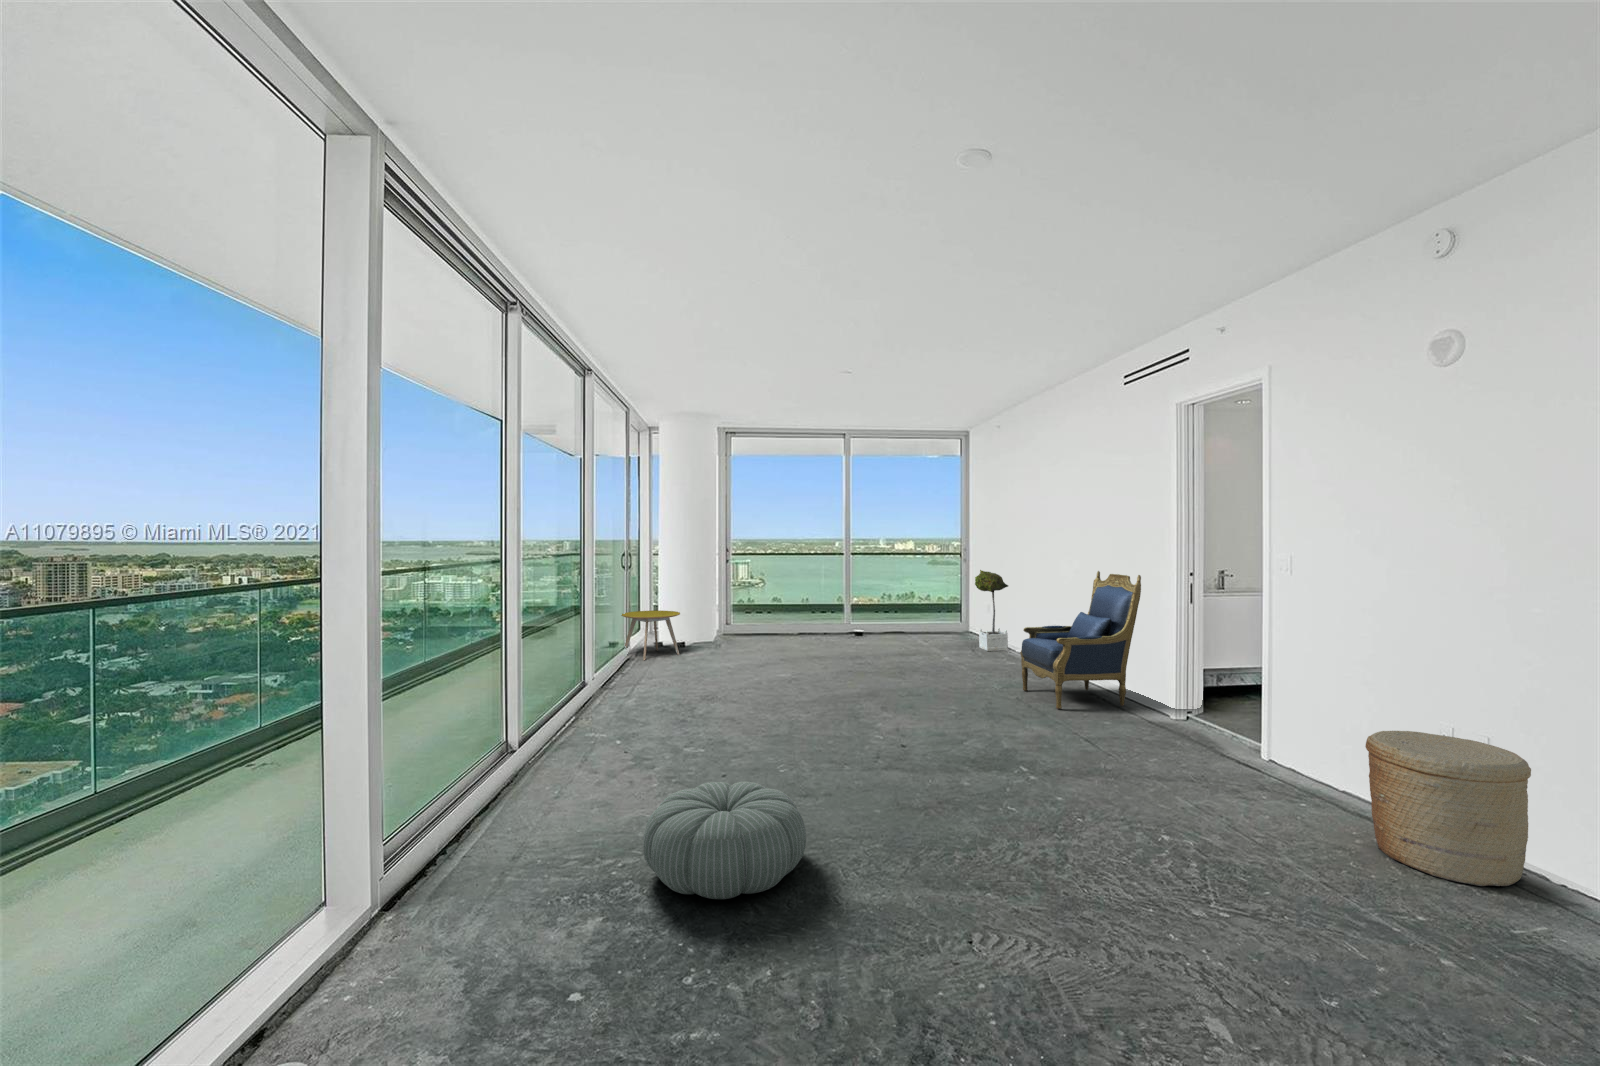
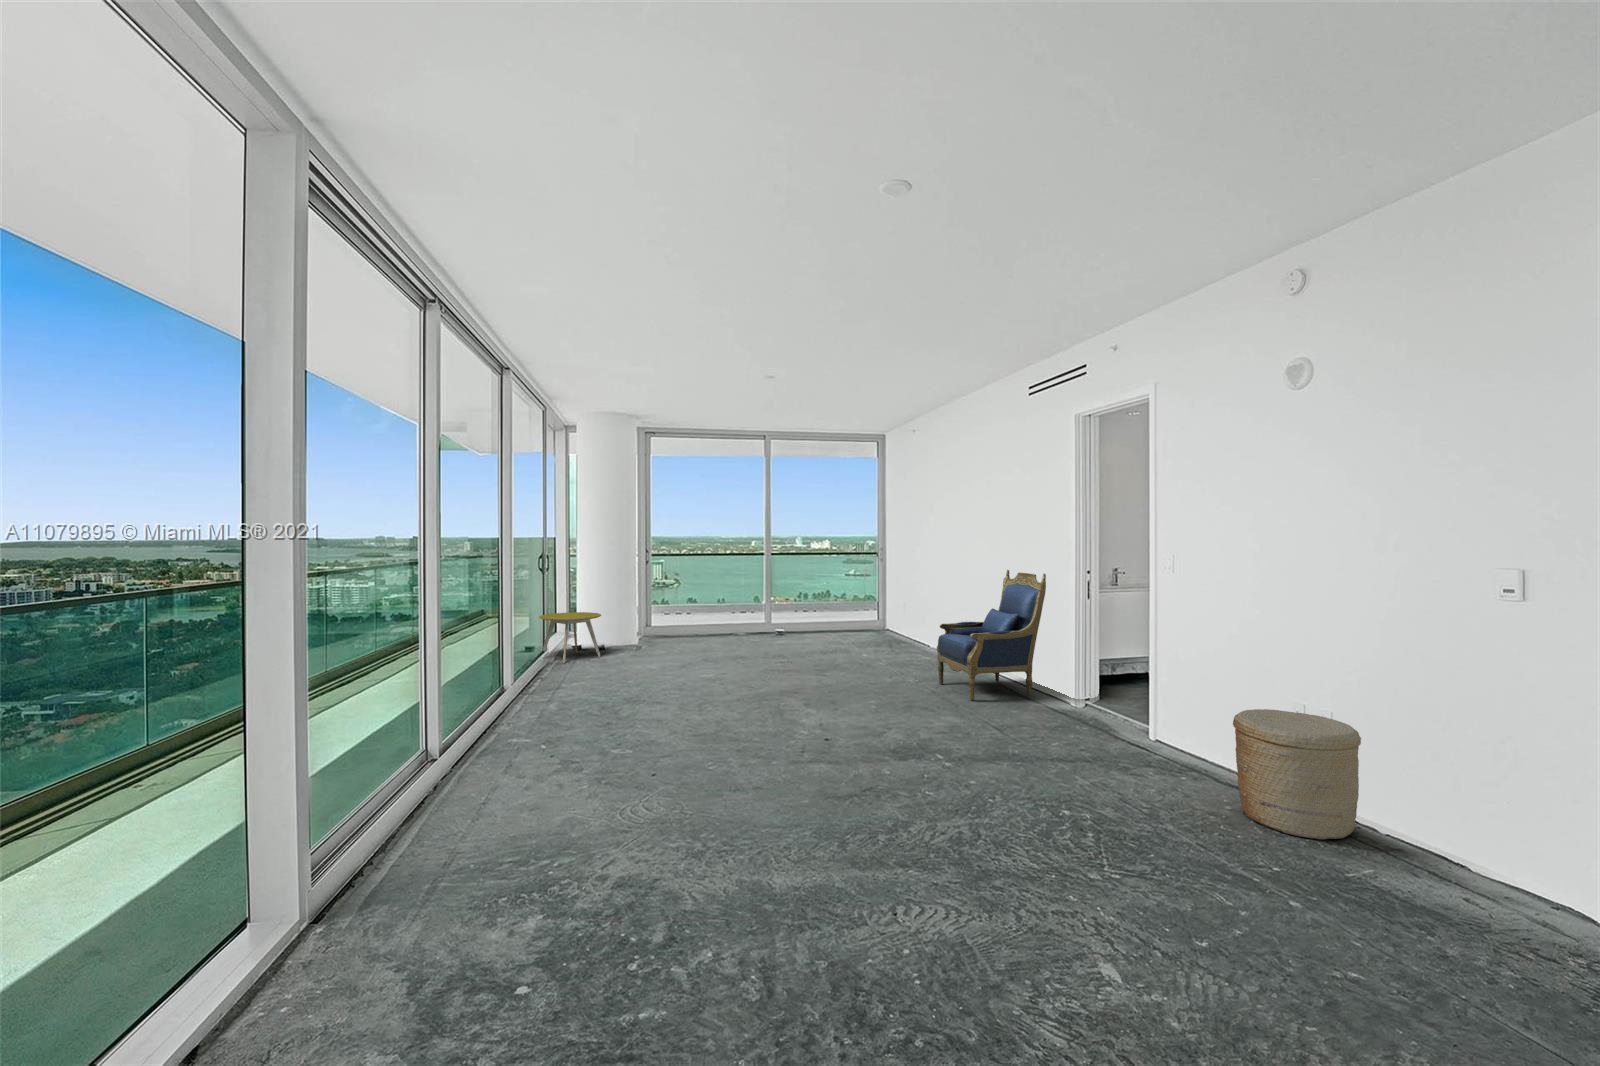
potted tree: present [975,570,1008,651] -> none [893,569,925,647]
pouf: present [643,781,806,899] -> none [581,778,741,891]

